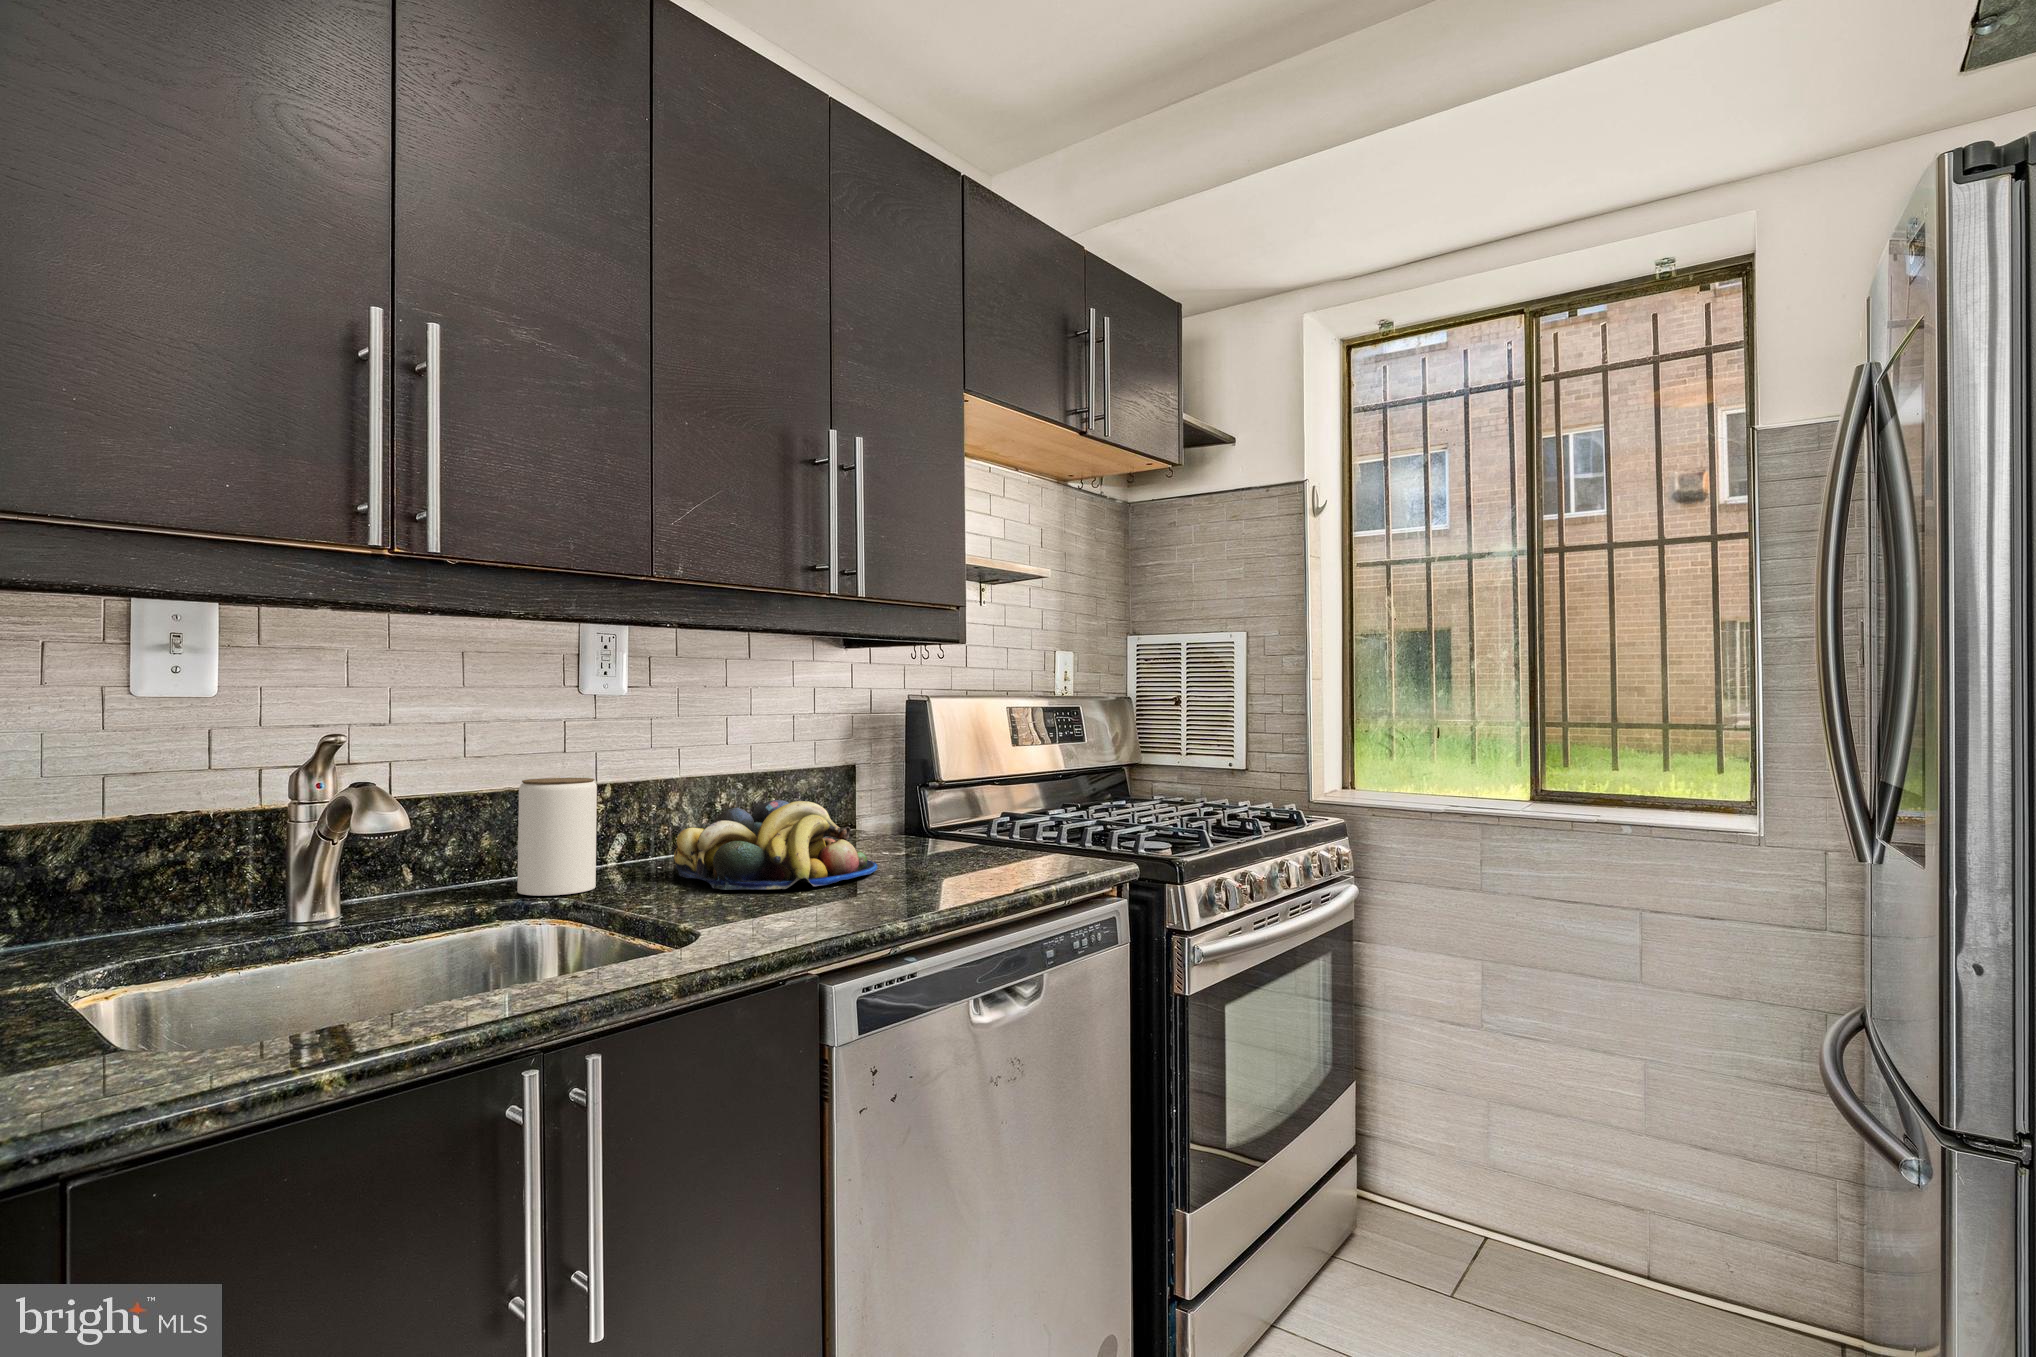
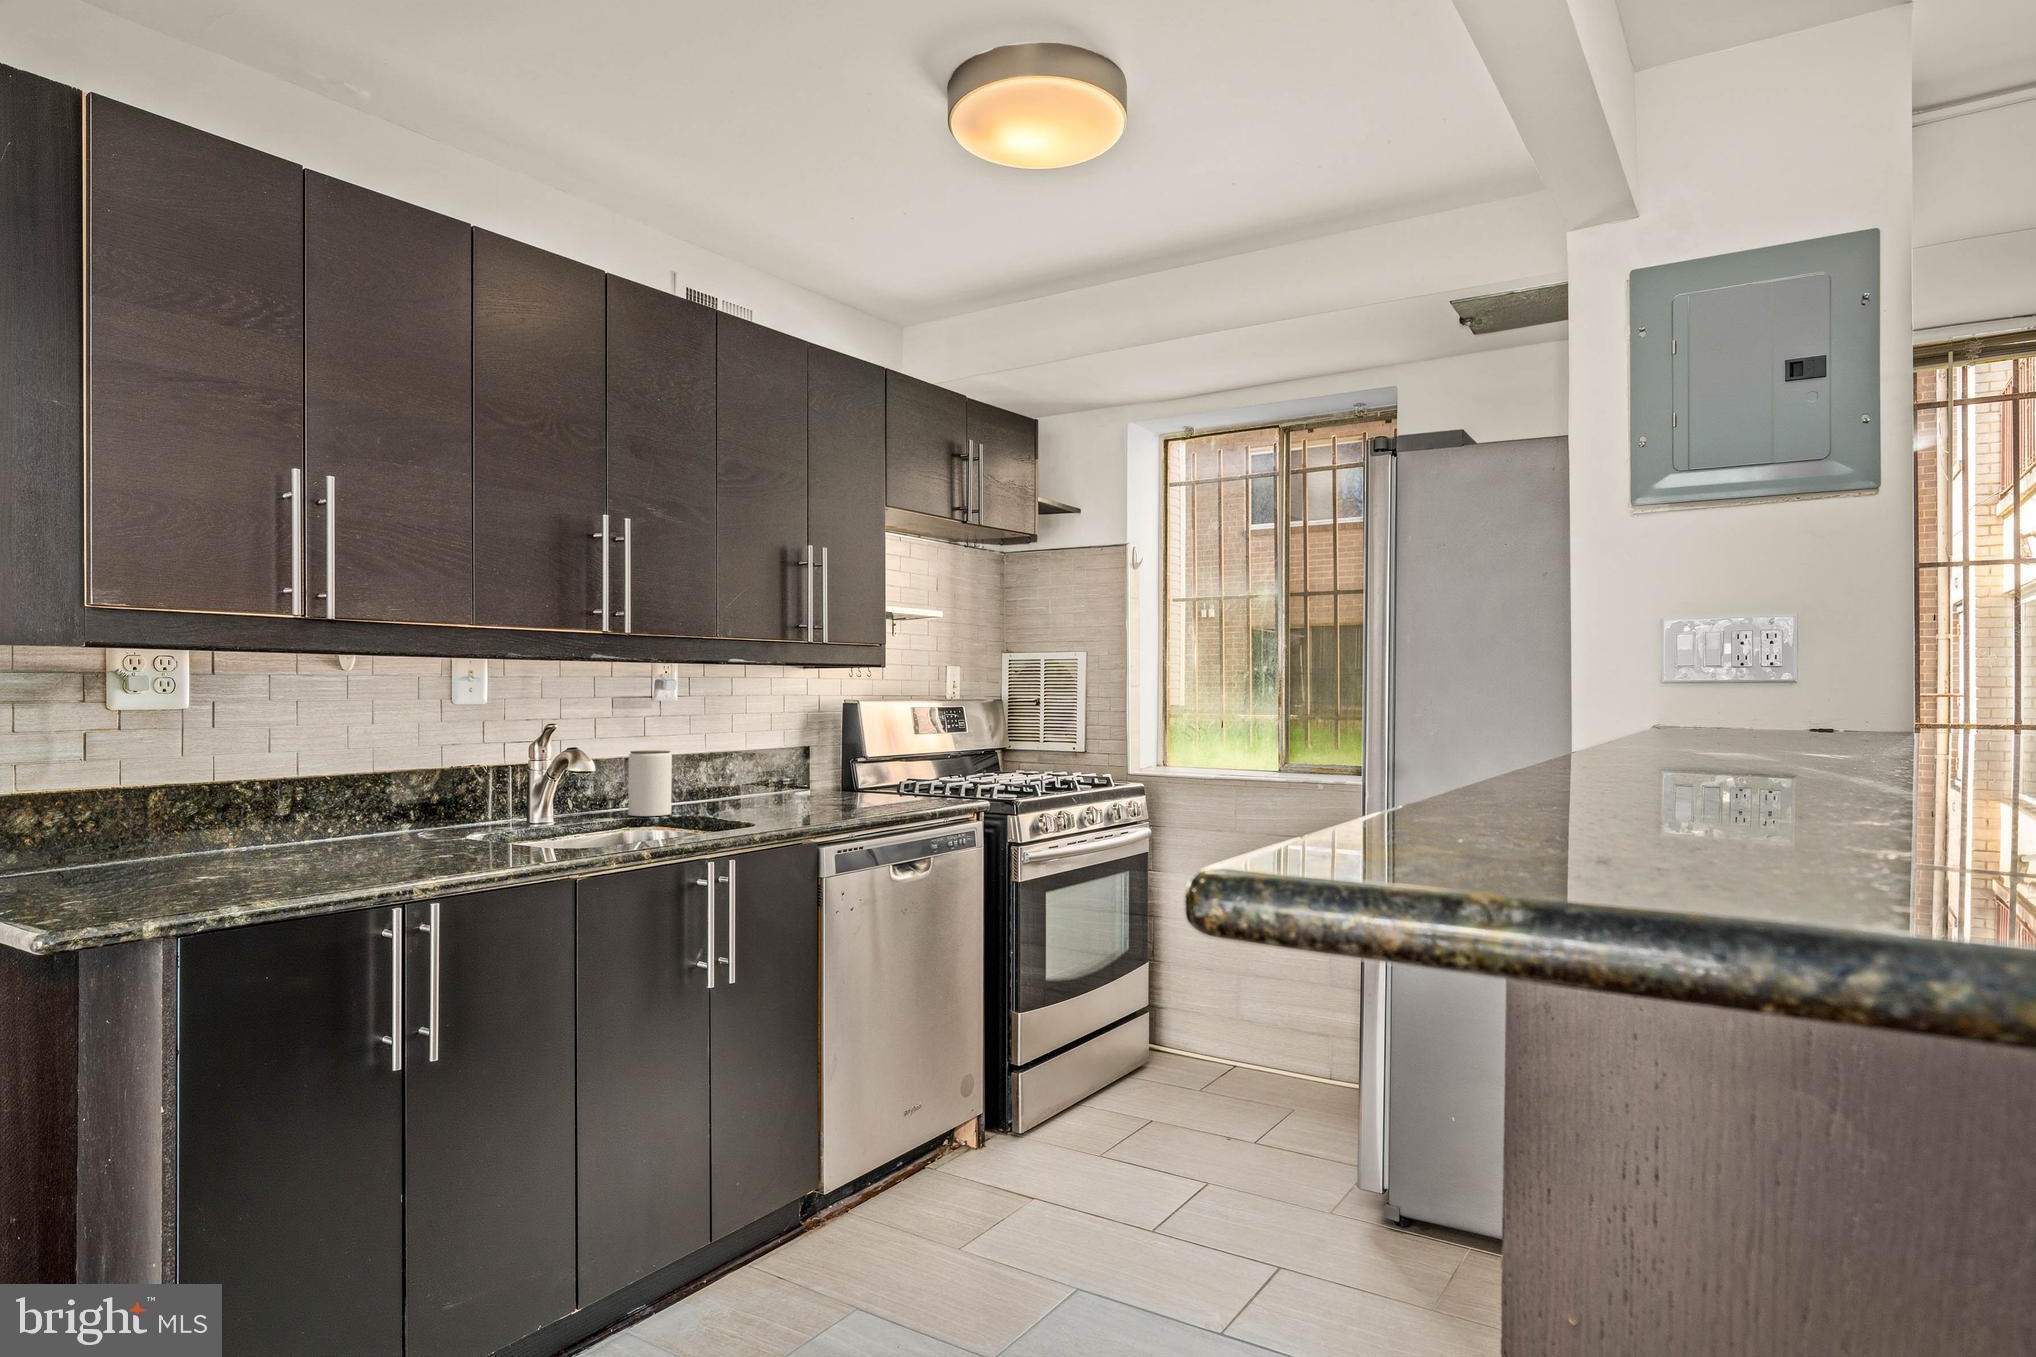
fruit bowl: present [674,800,878,890] -> none [712,766,832,814]

